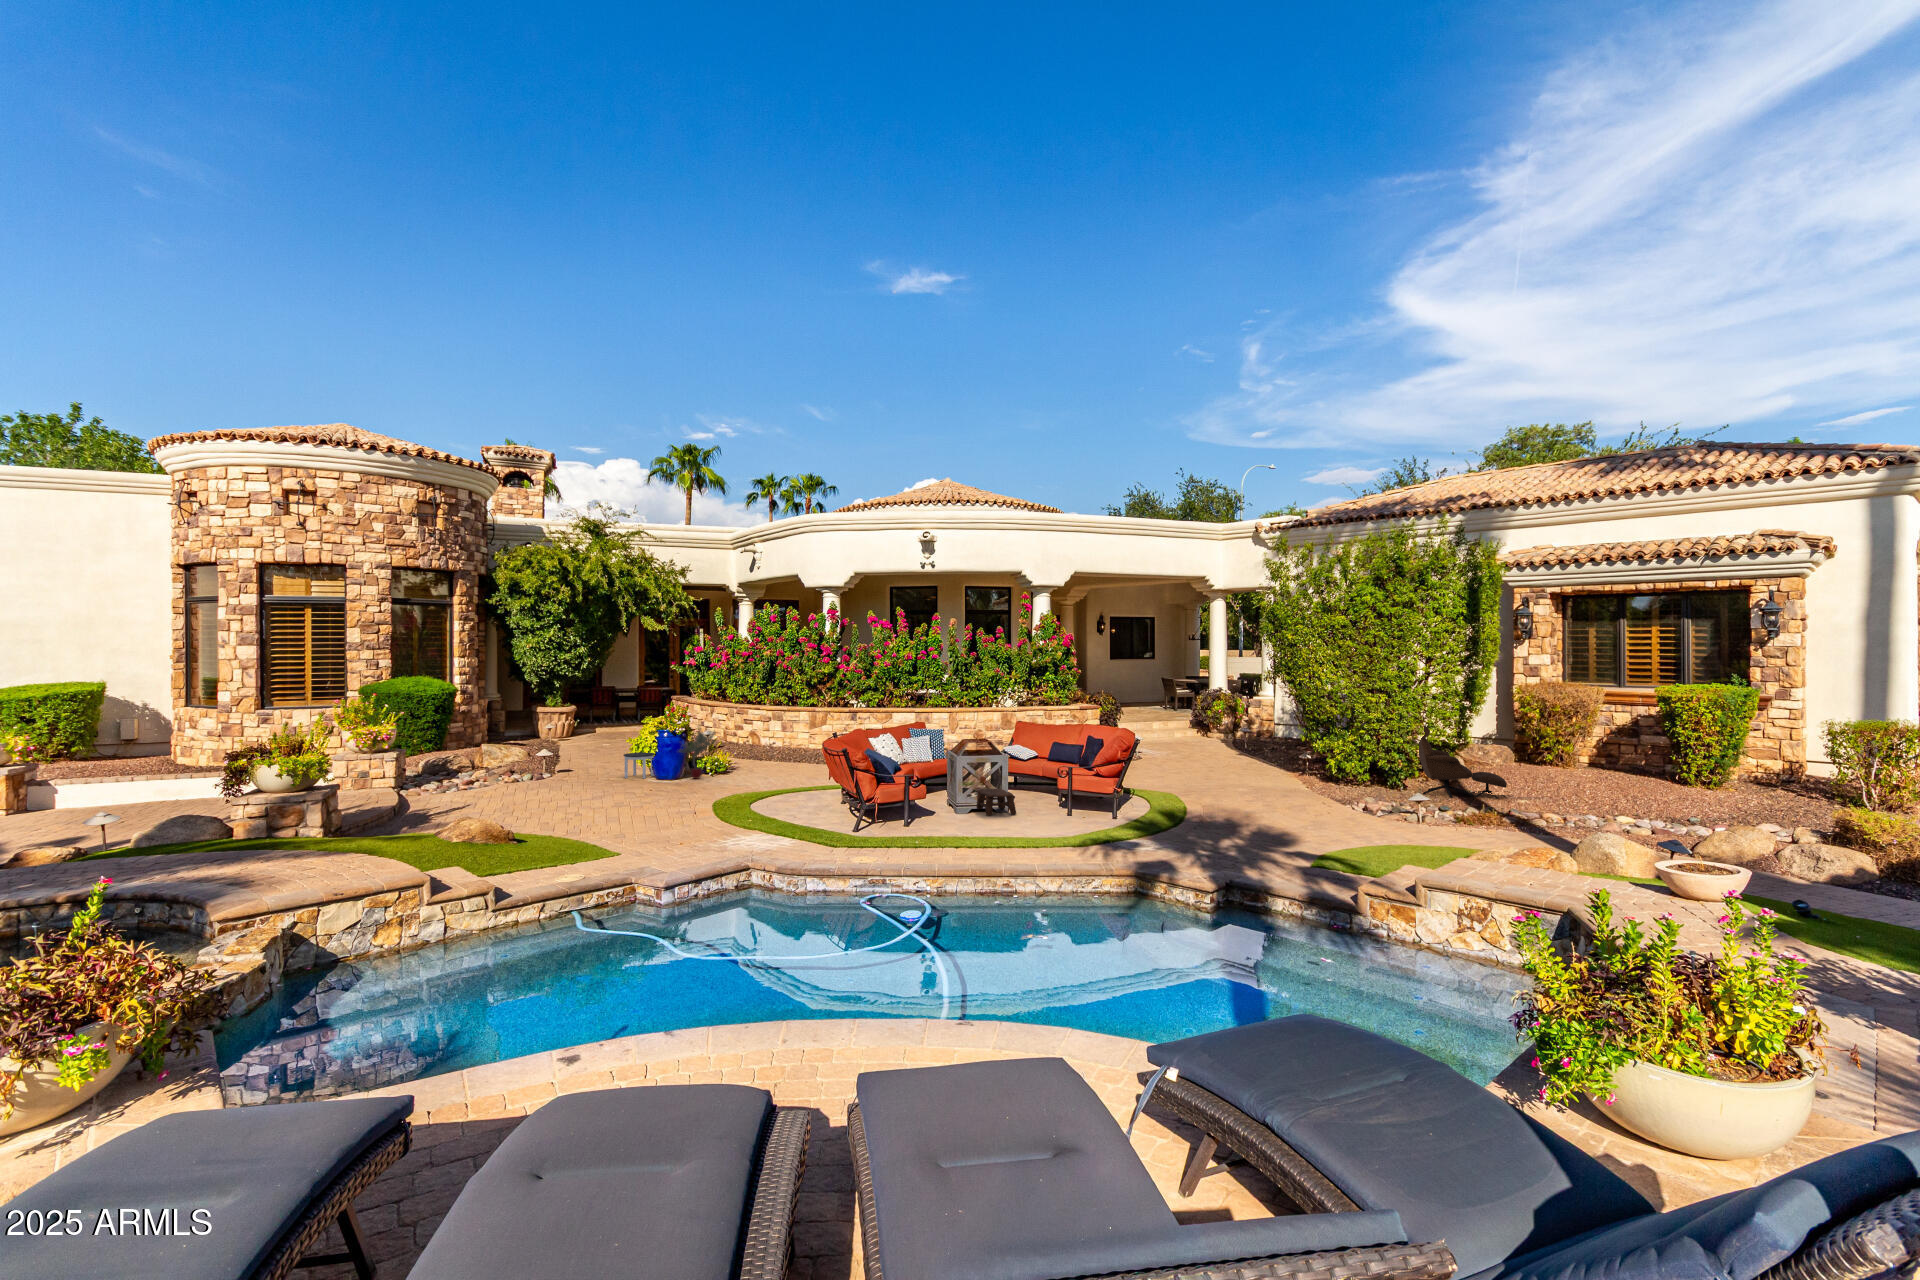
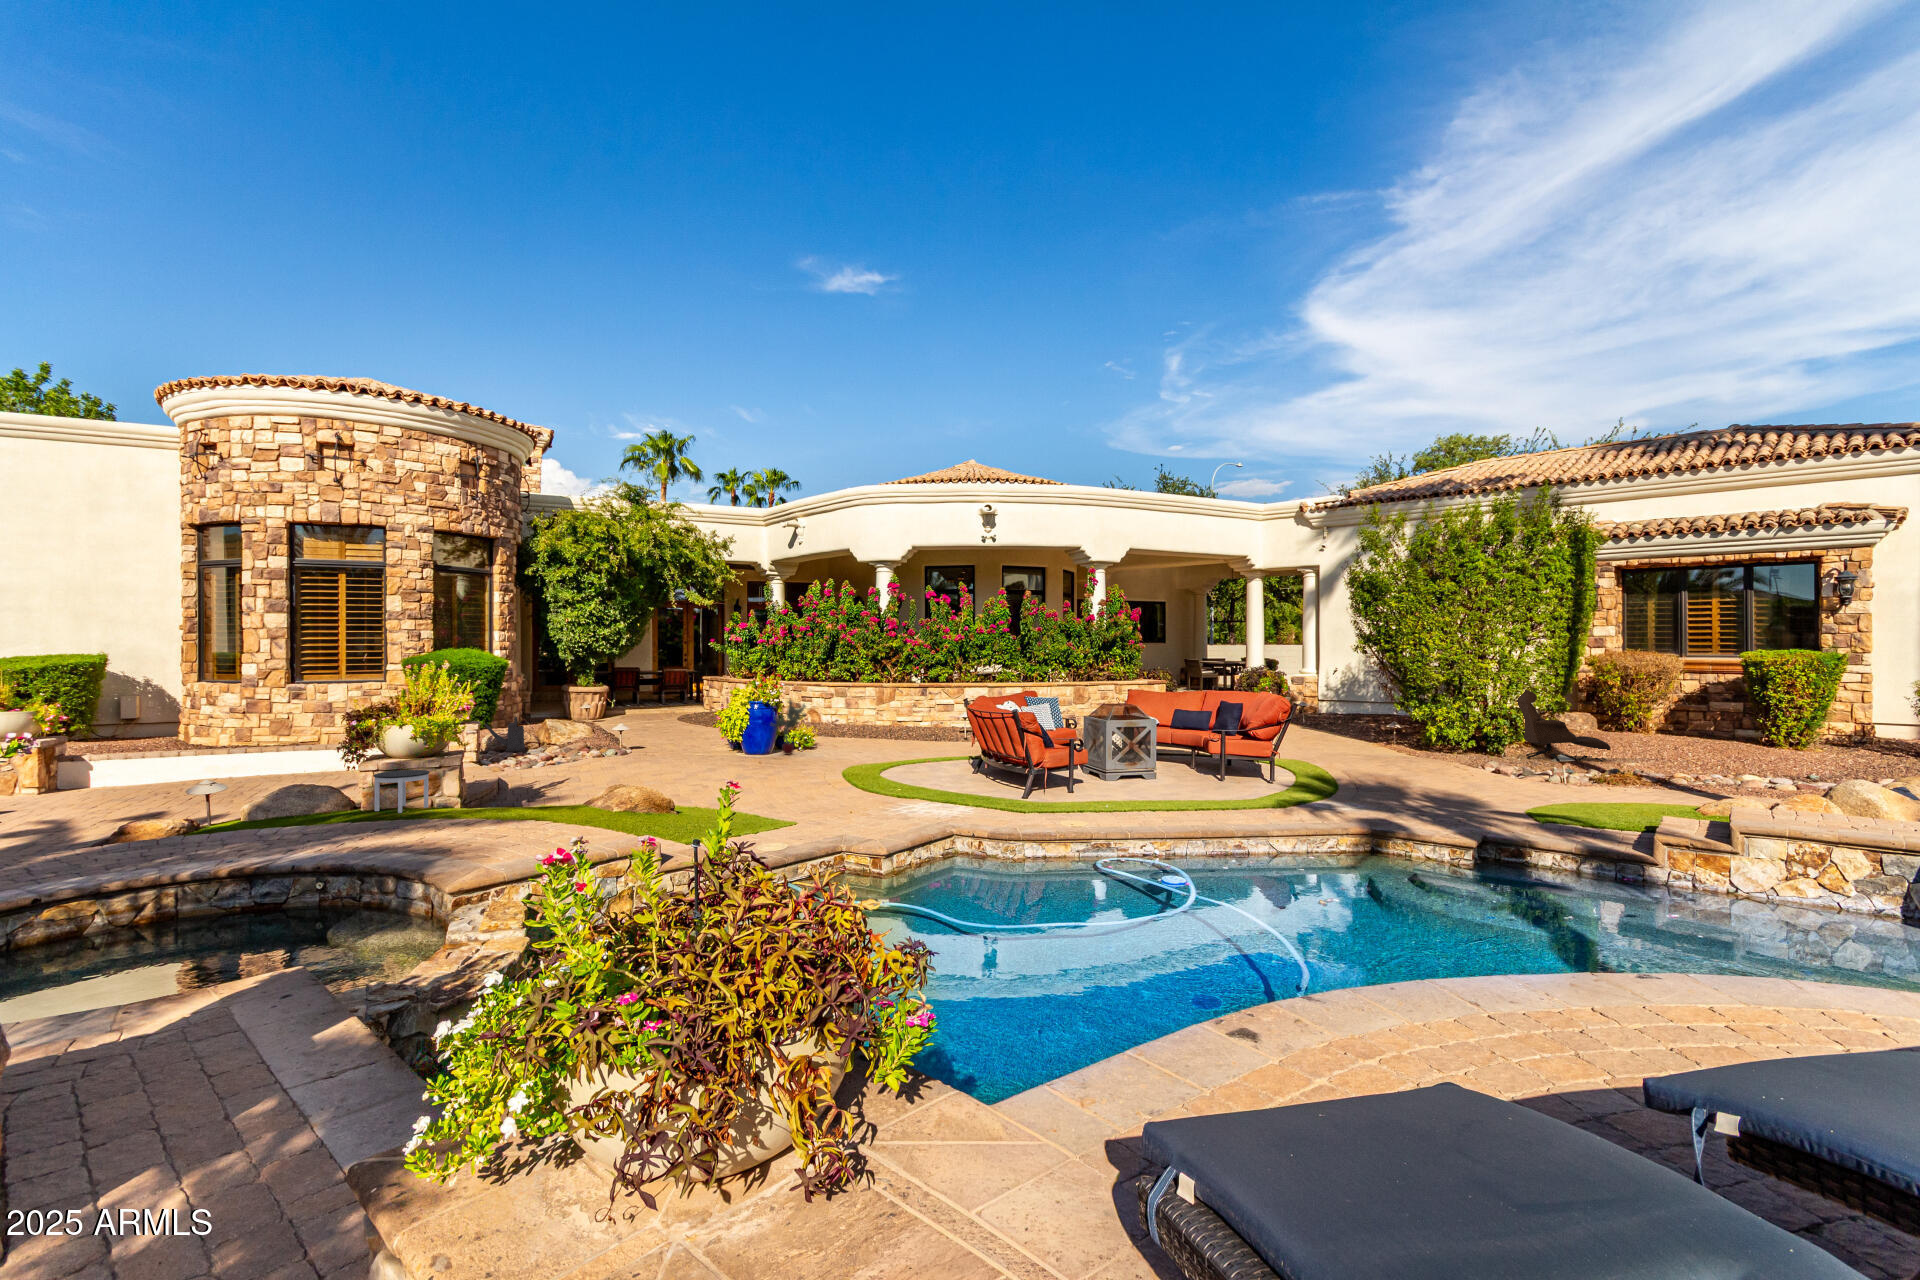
watering can: none [428,740,471,772] -> present [485,717,531,752]
round table: present [624,752,655,779] -> present [374,770,430,813]
stool: present [976,789,1016,816] -> none [1121,756,1169,782]

